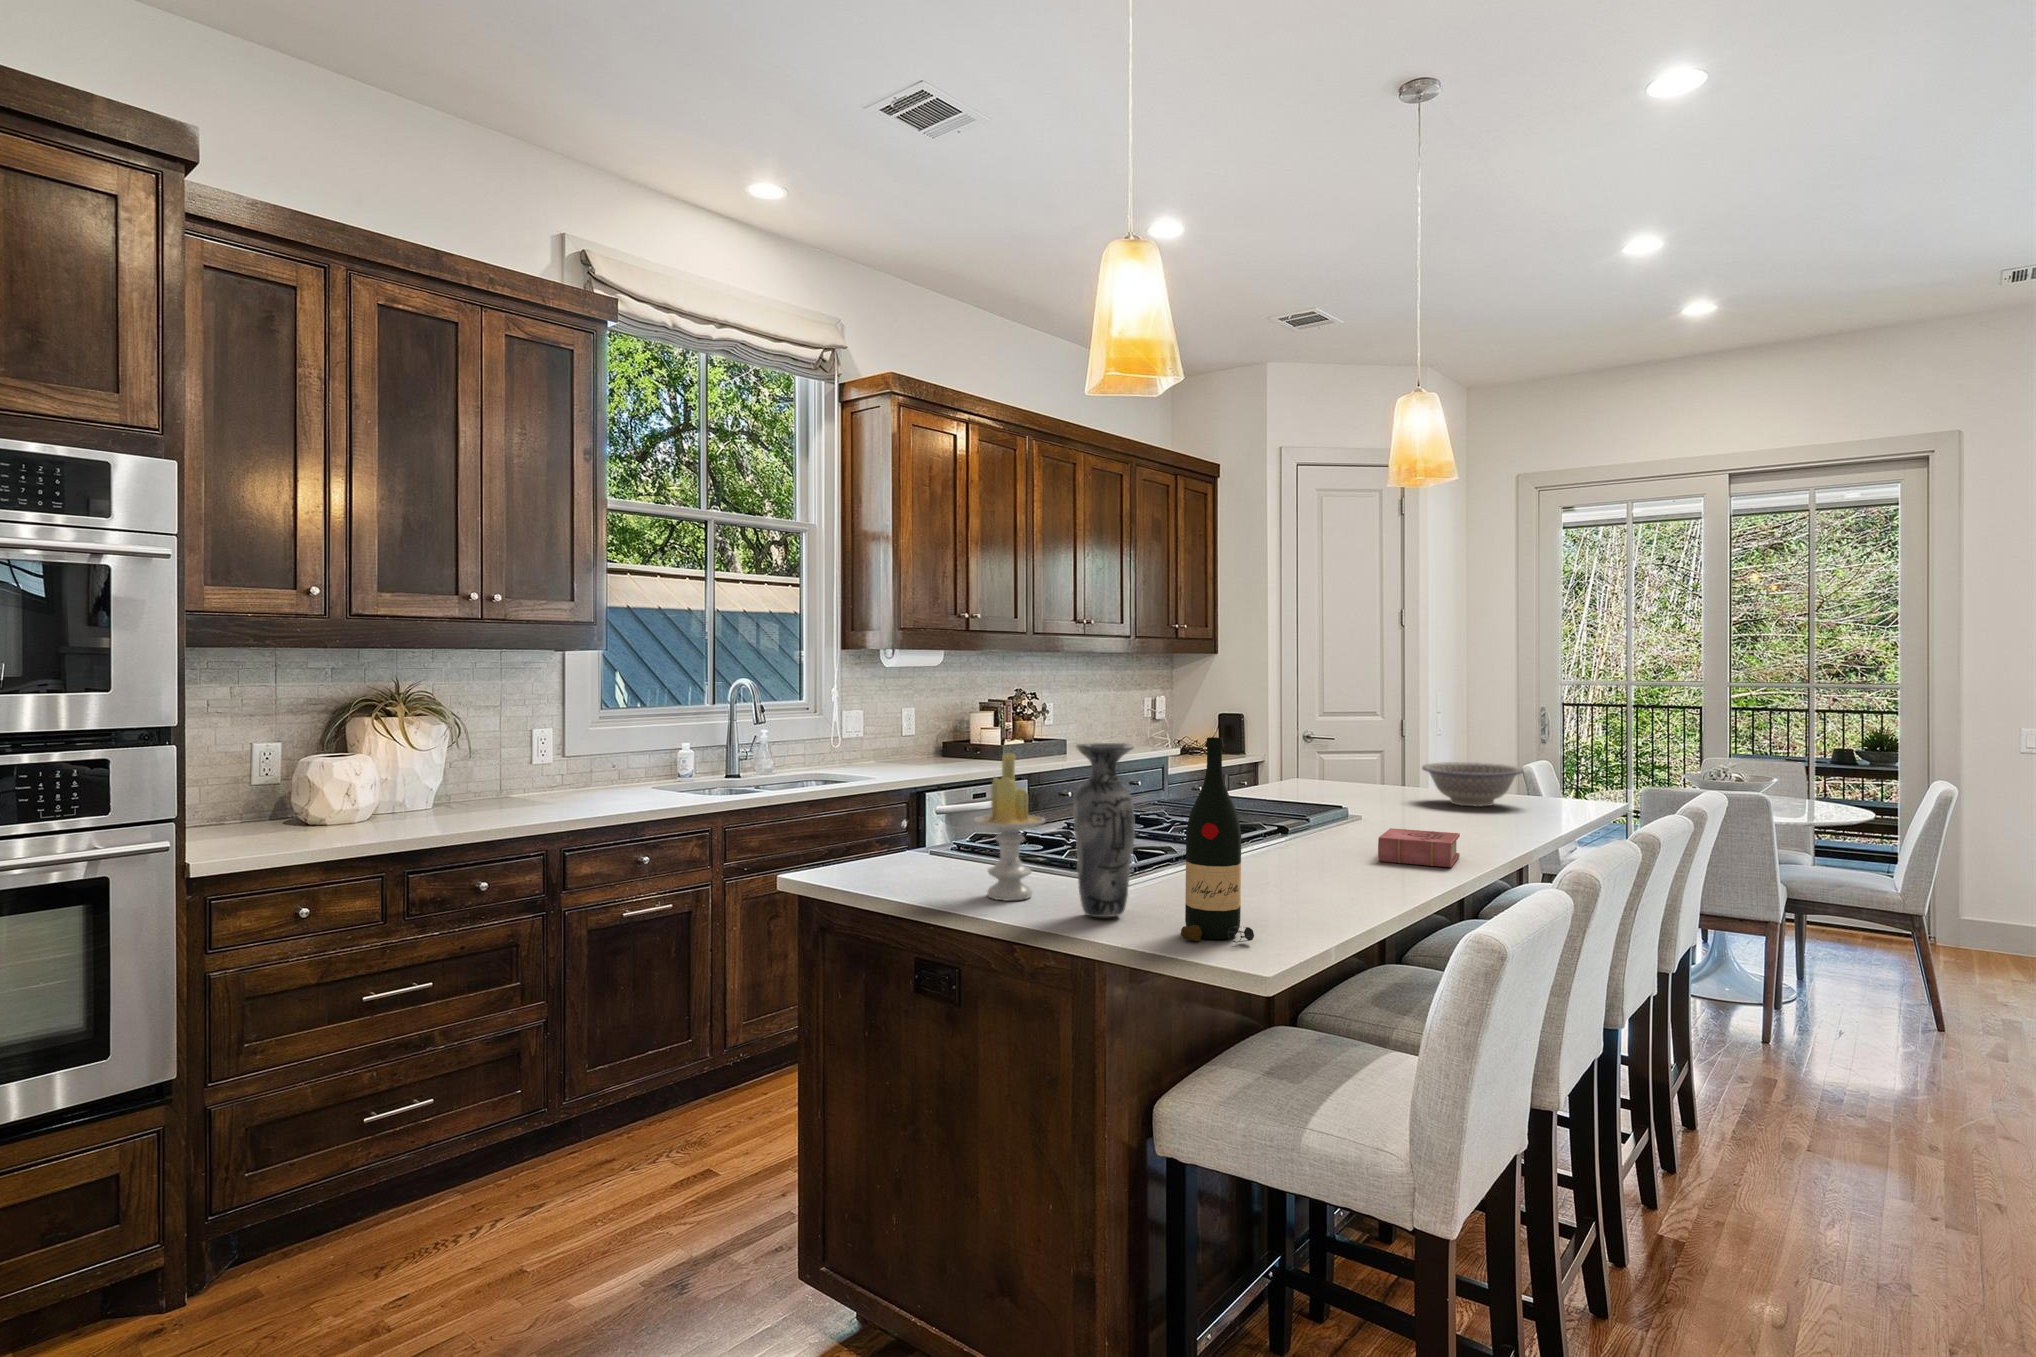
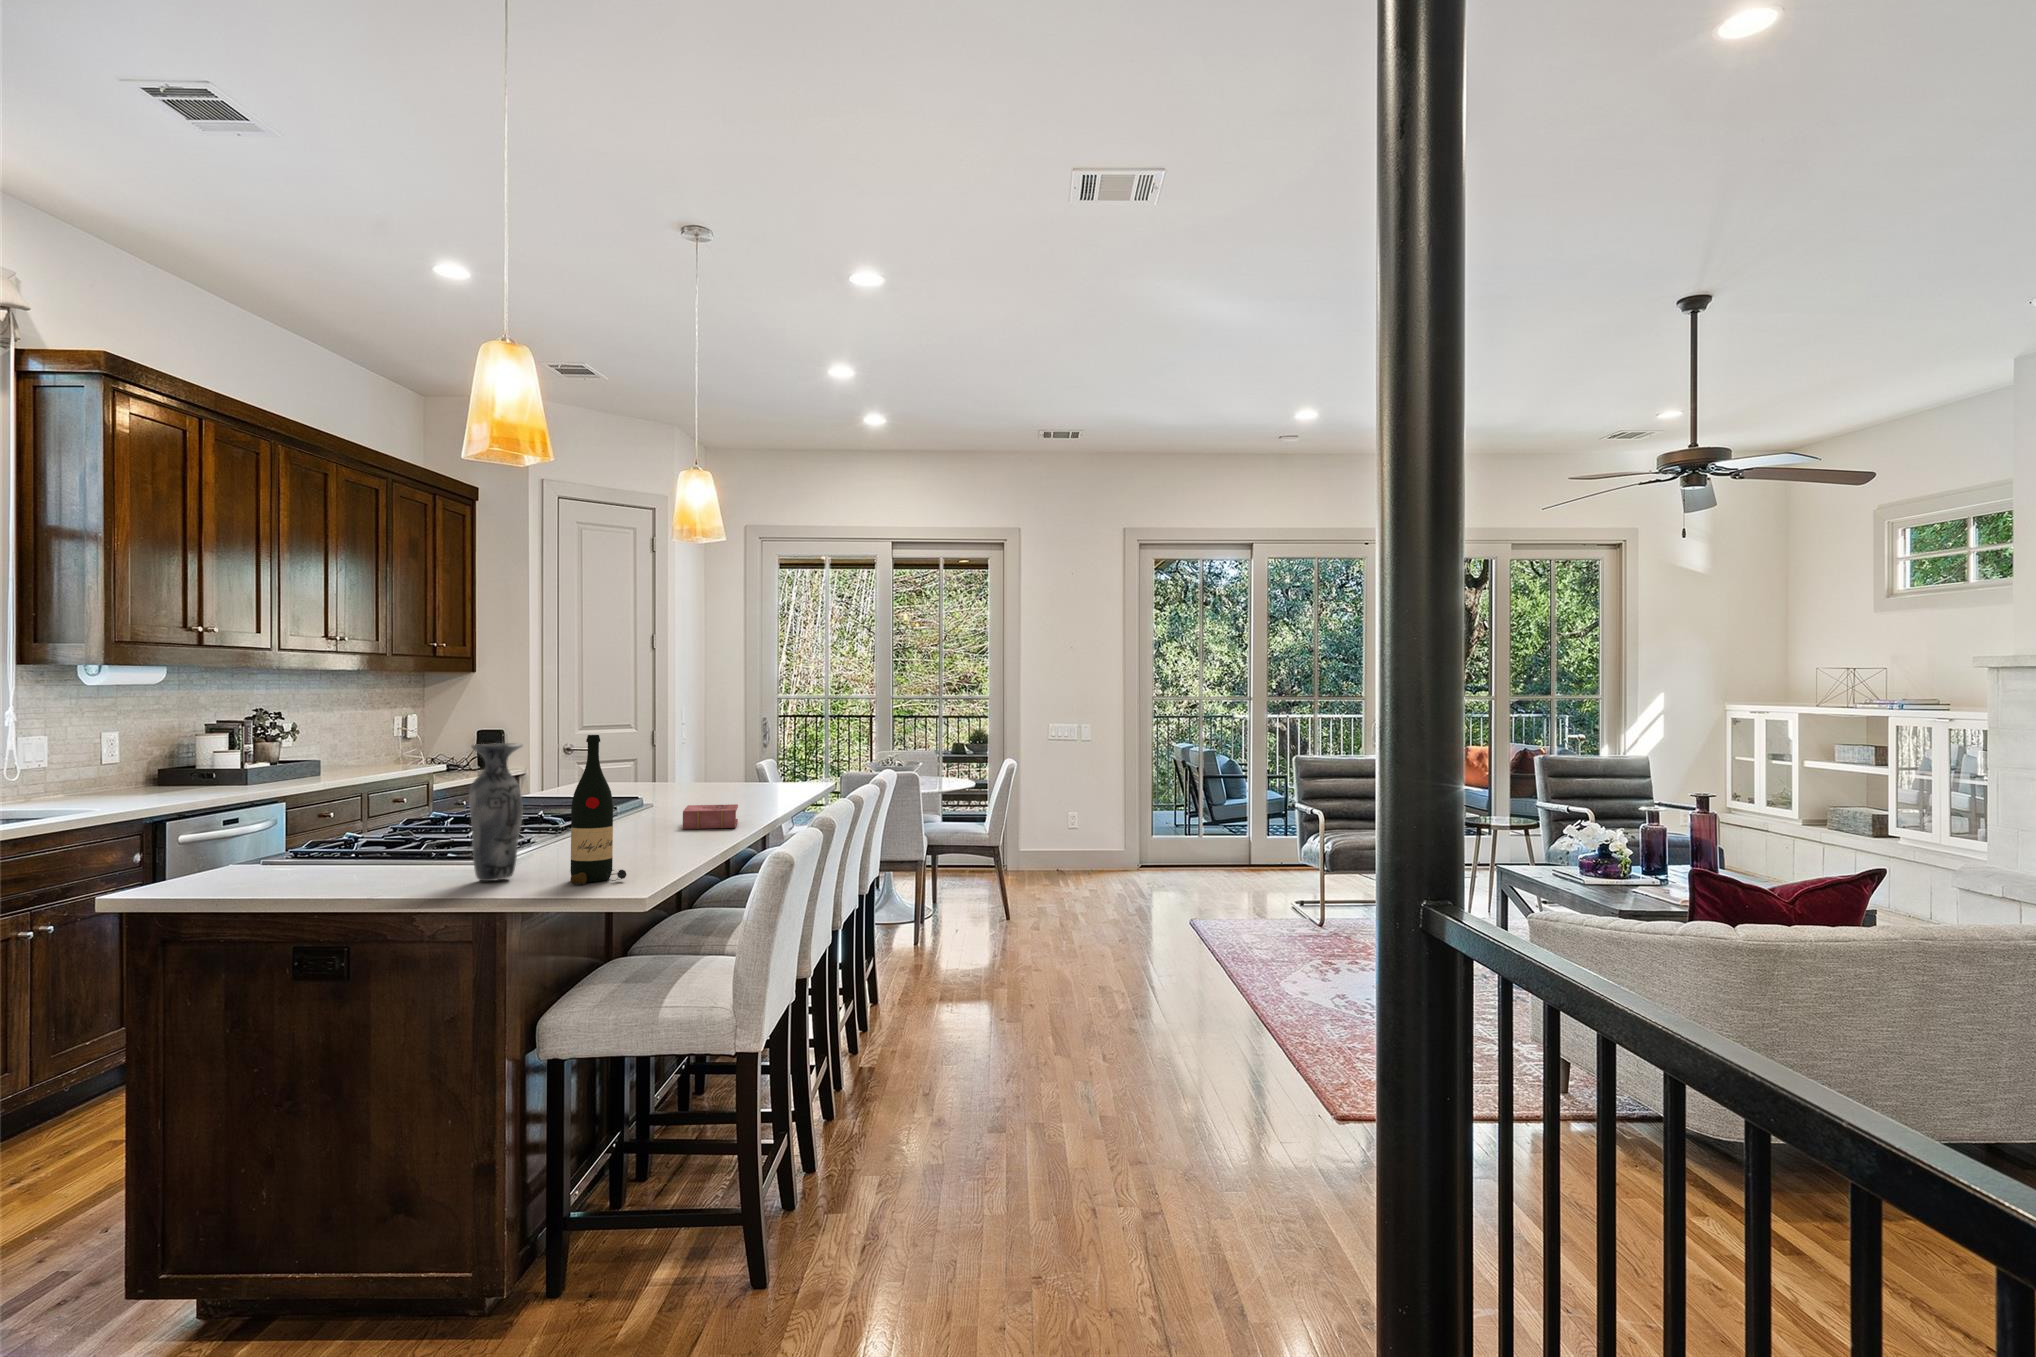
candle: present [974,753,1045,900] -> none [359,756,431,882]
bowl: present [1422,762,1524,807] -> none [693,758,768,791]

